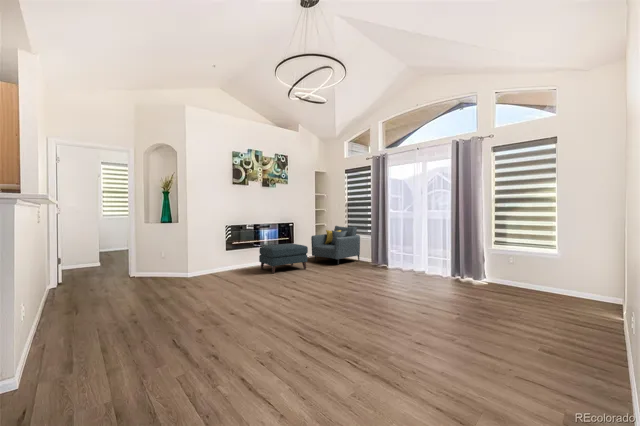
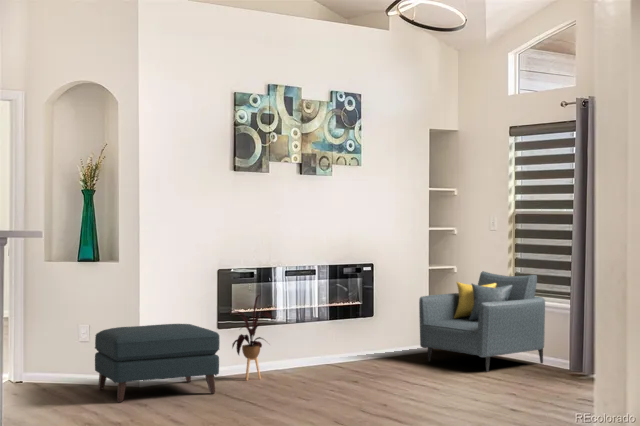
house plant: none [229,236,249,272] -> present [232,295,272,380]
ottoman: present [259,243,308,274] -> present [95,324,220,402]

